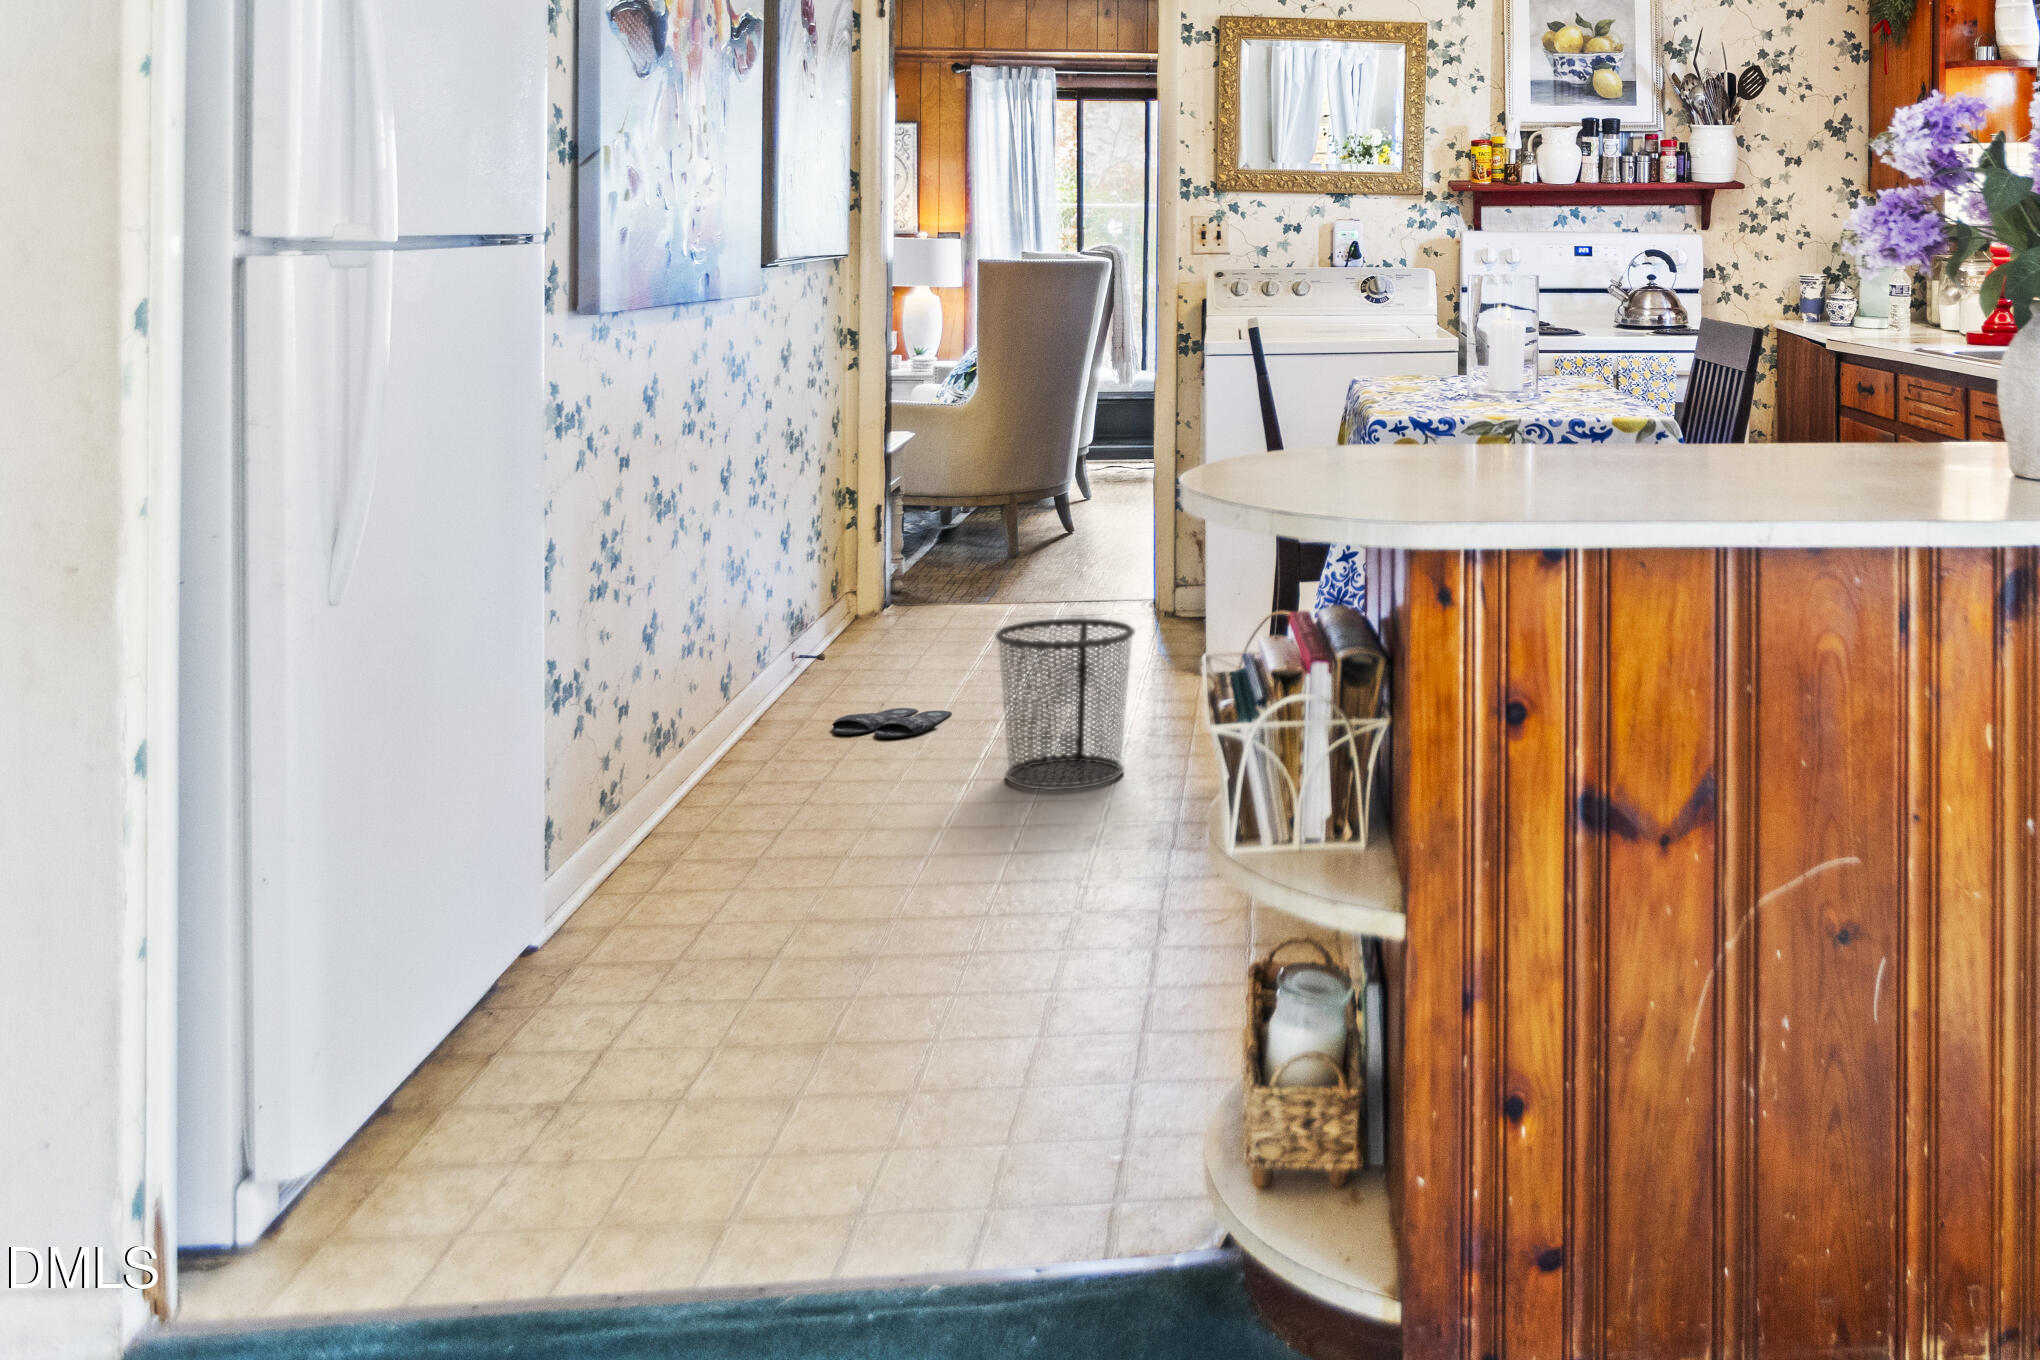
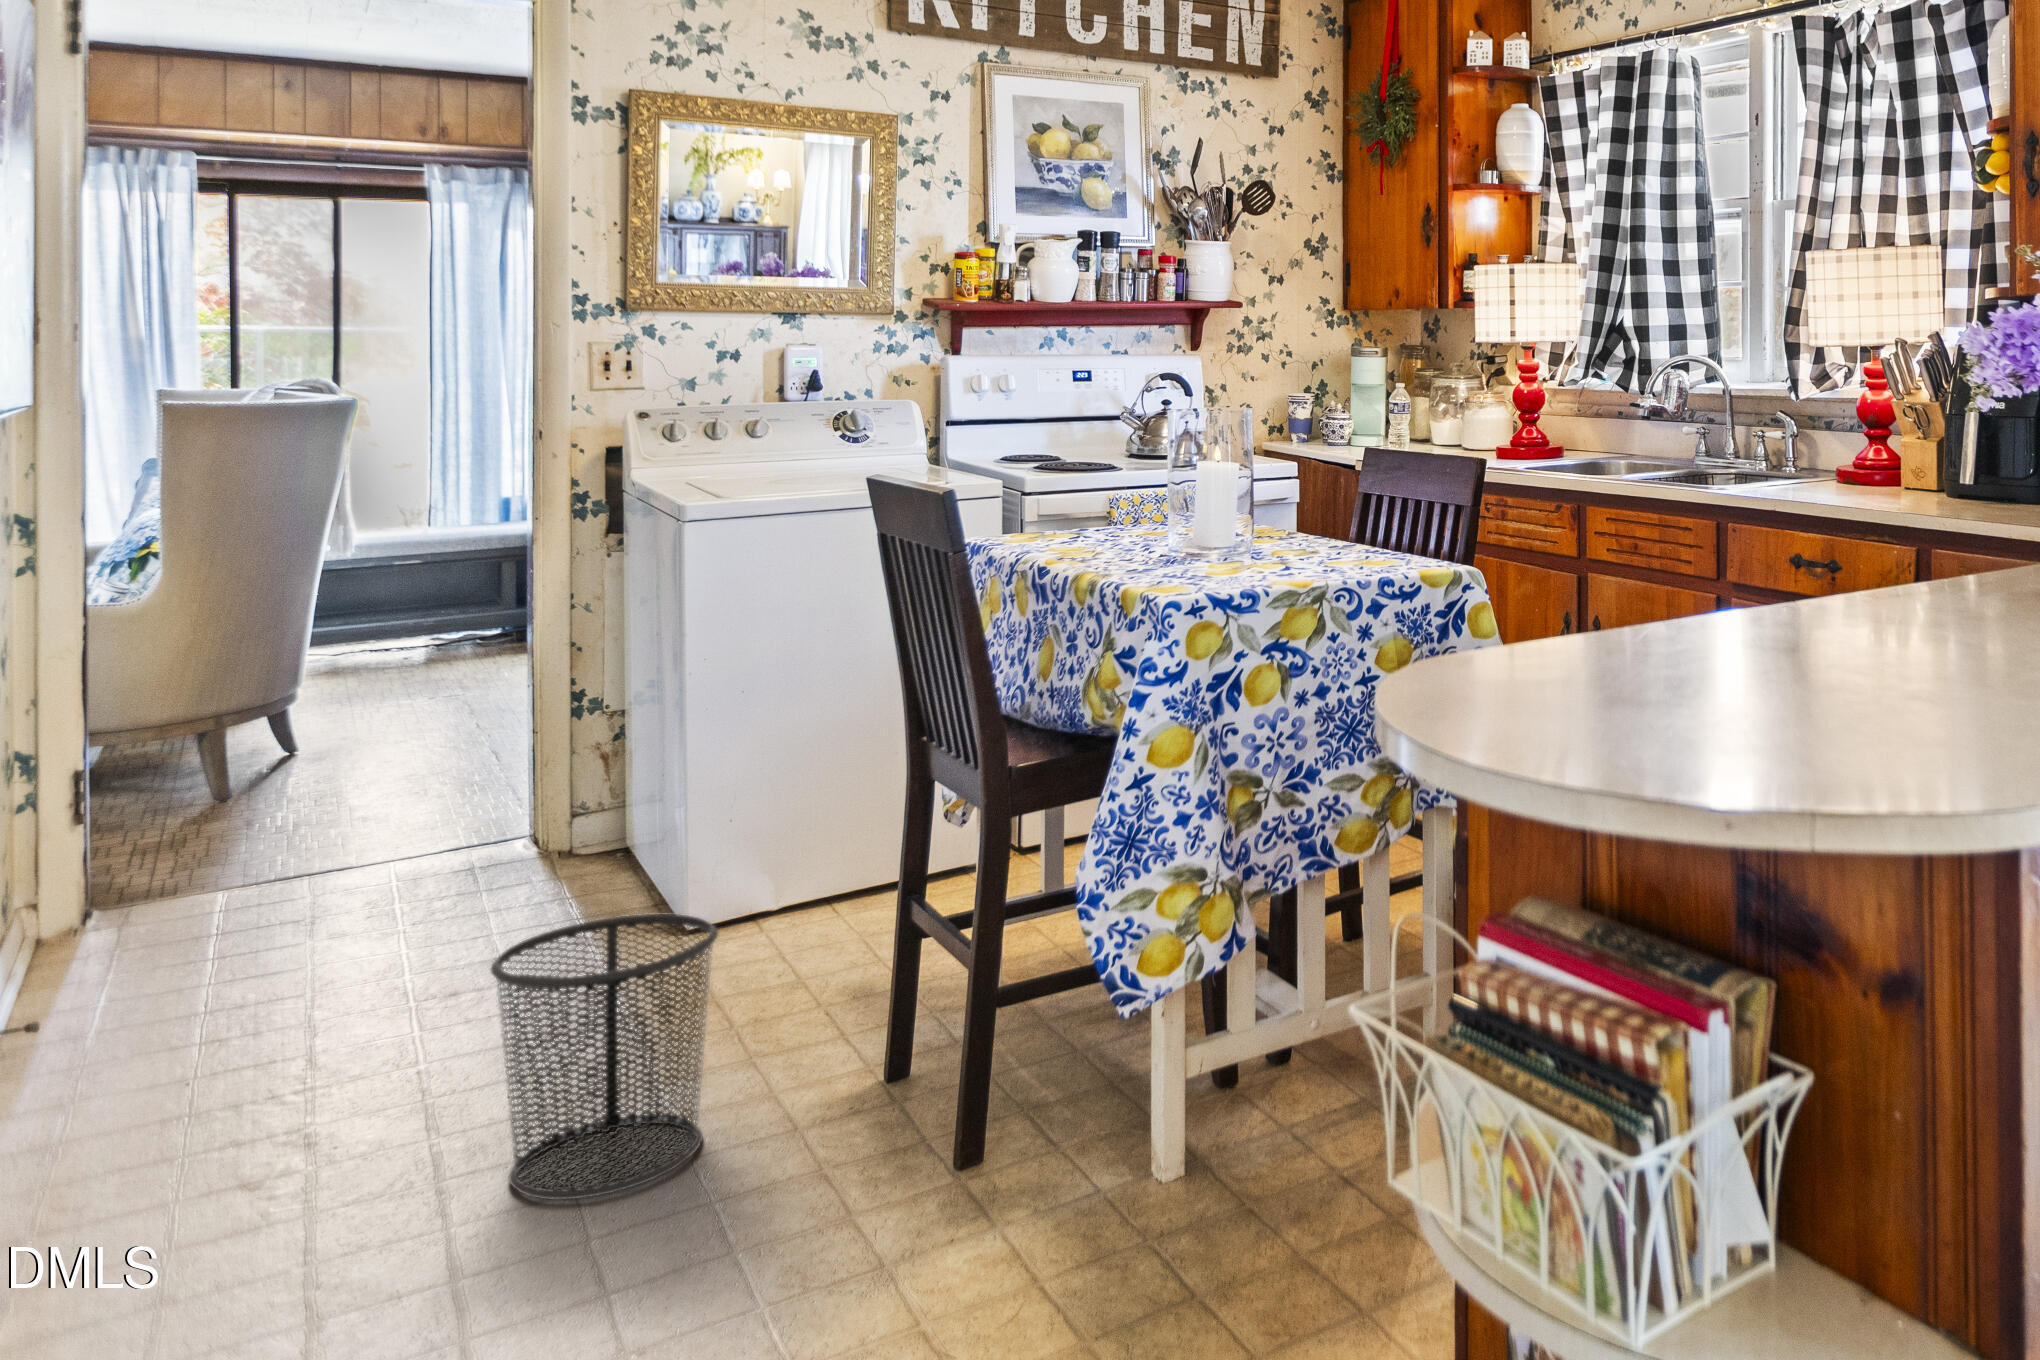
slippers: present [832,708,952,738] -> none [114,1084,325,1173]

